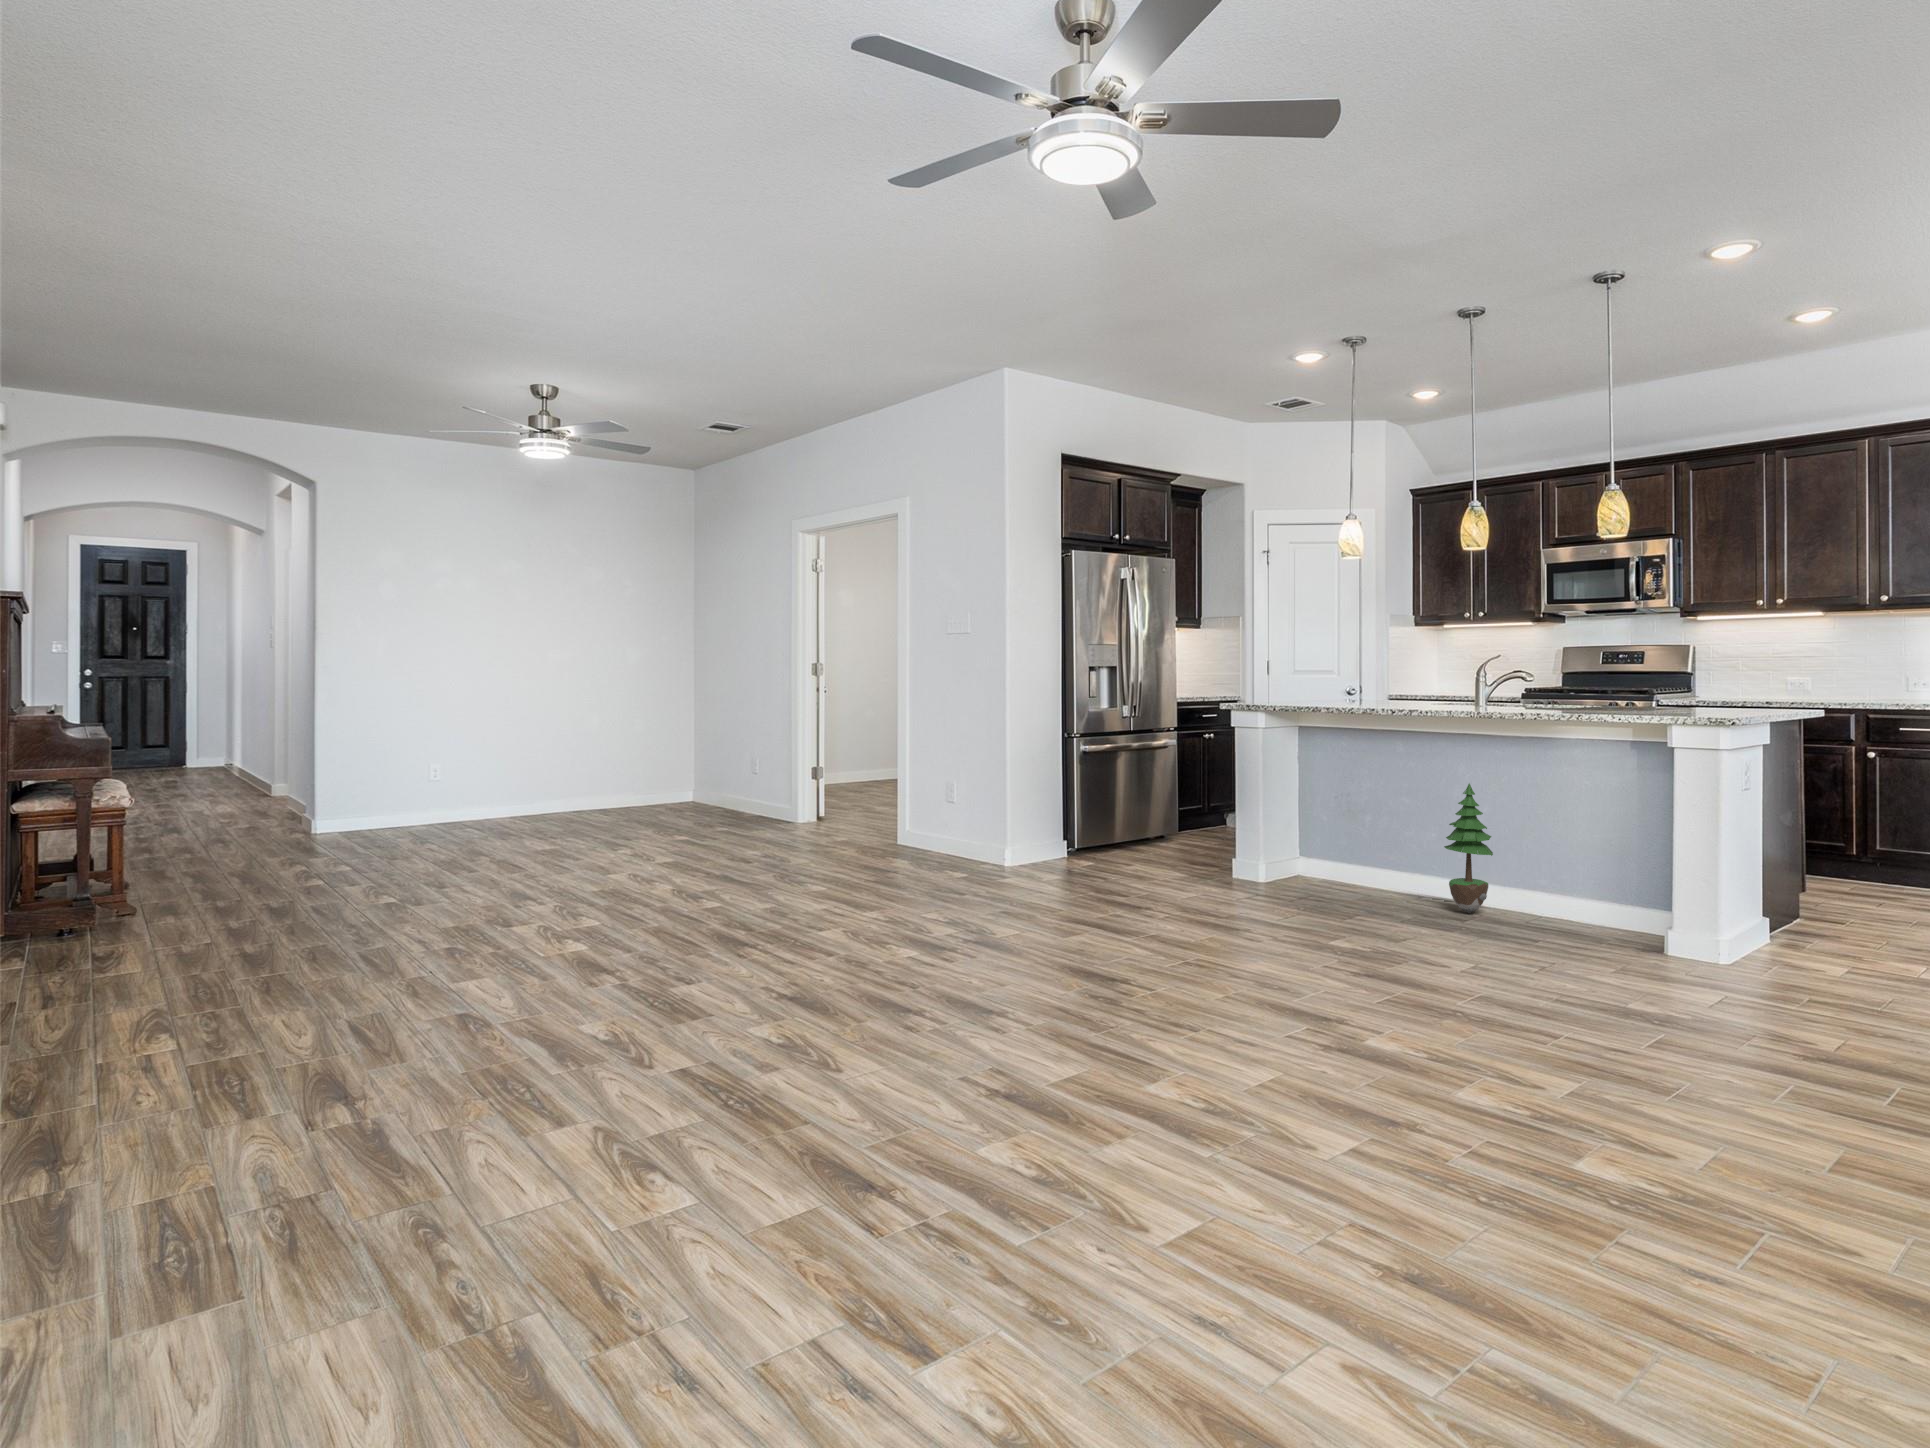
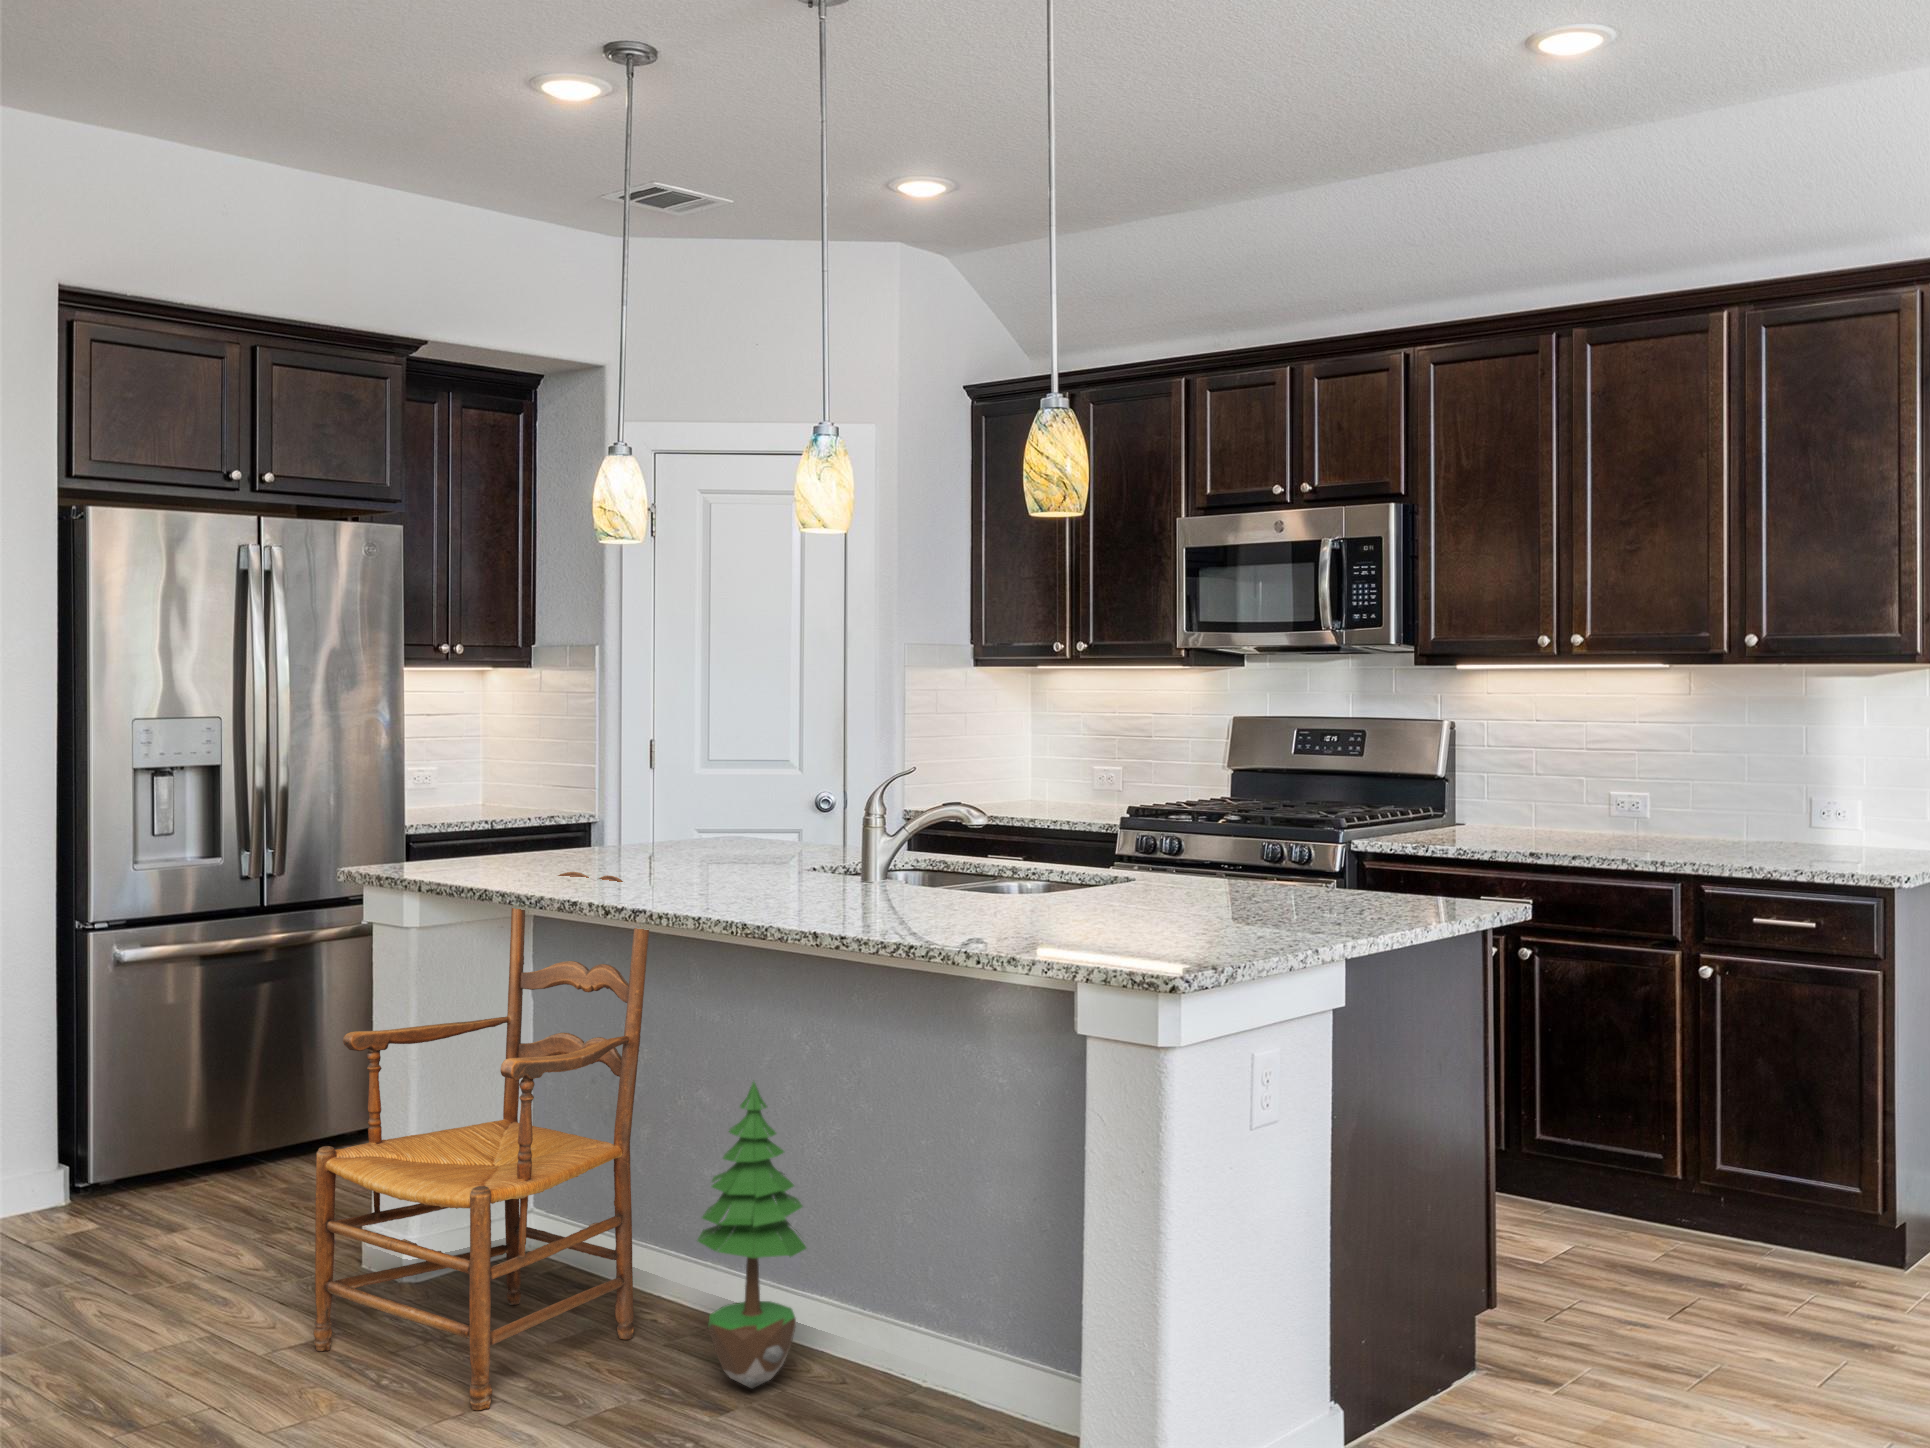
armchair: none [1260,702,1399,915] -> present [314,872,649,1410]

